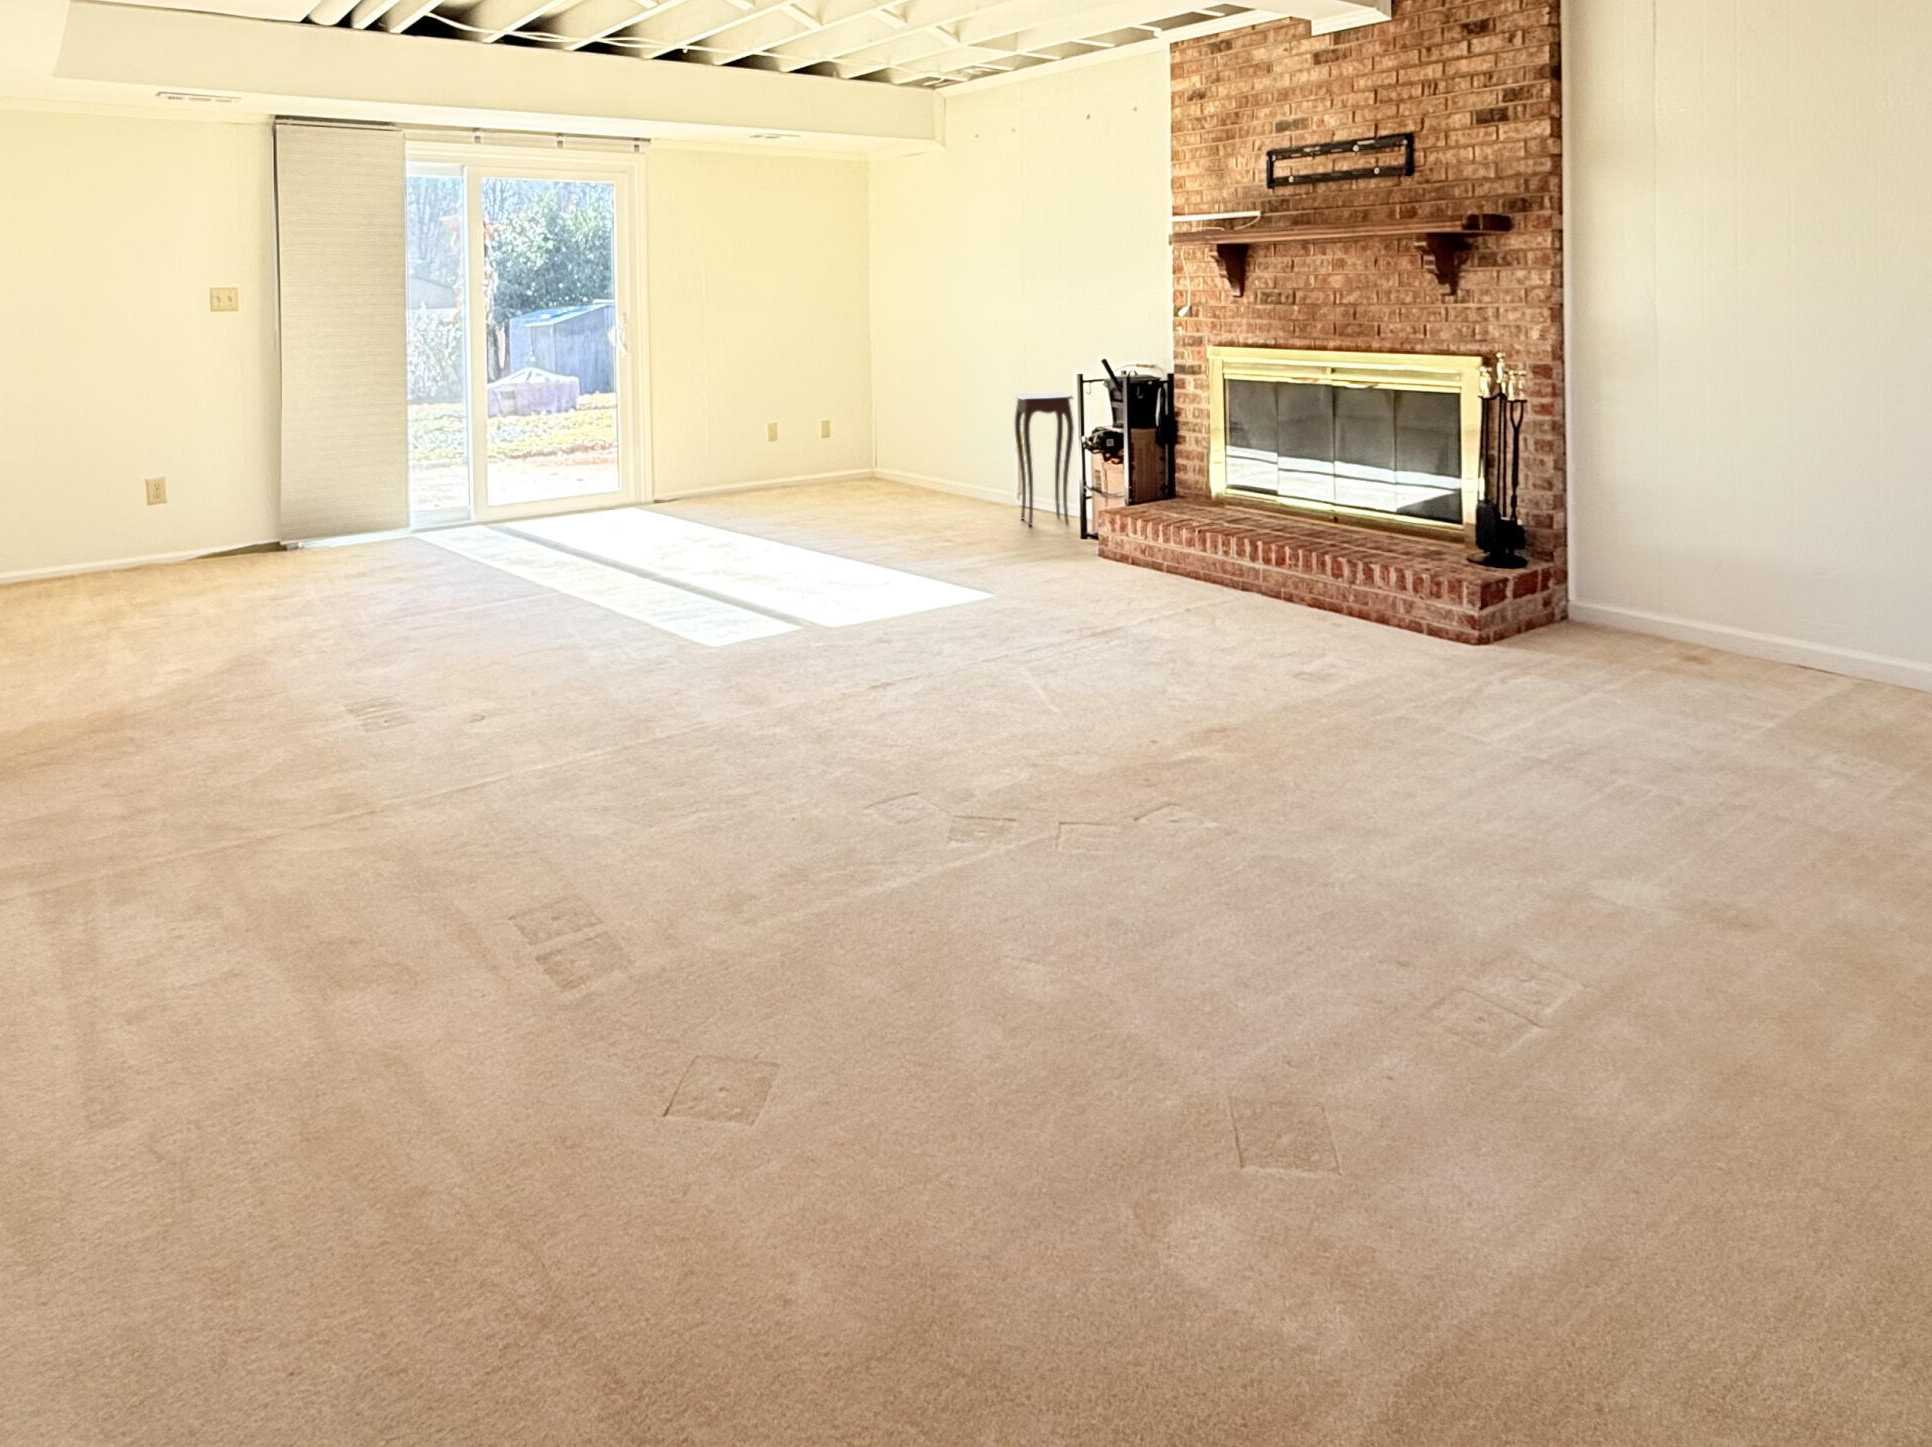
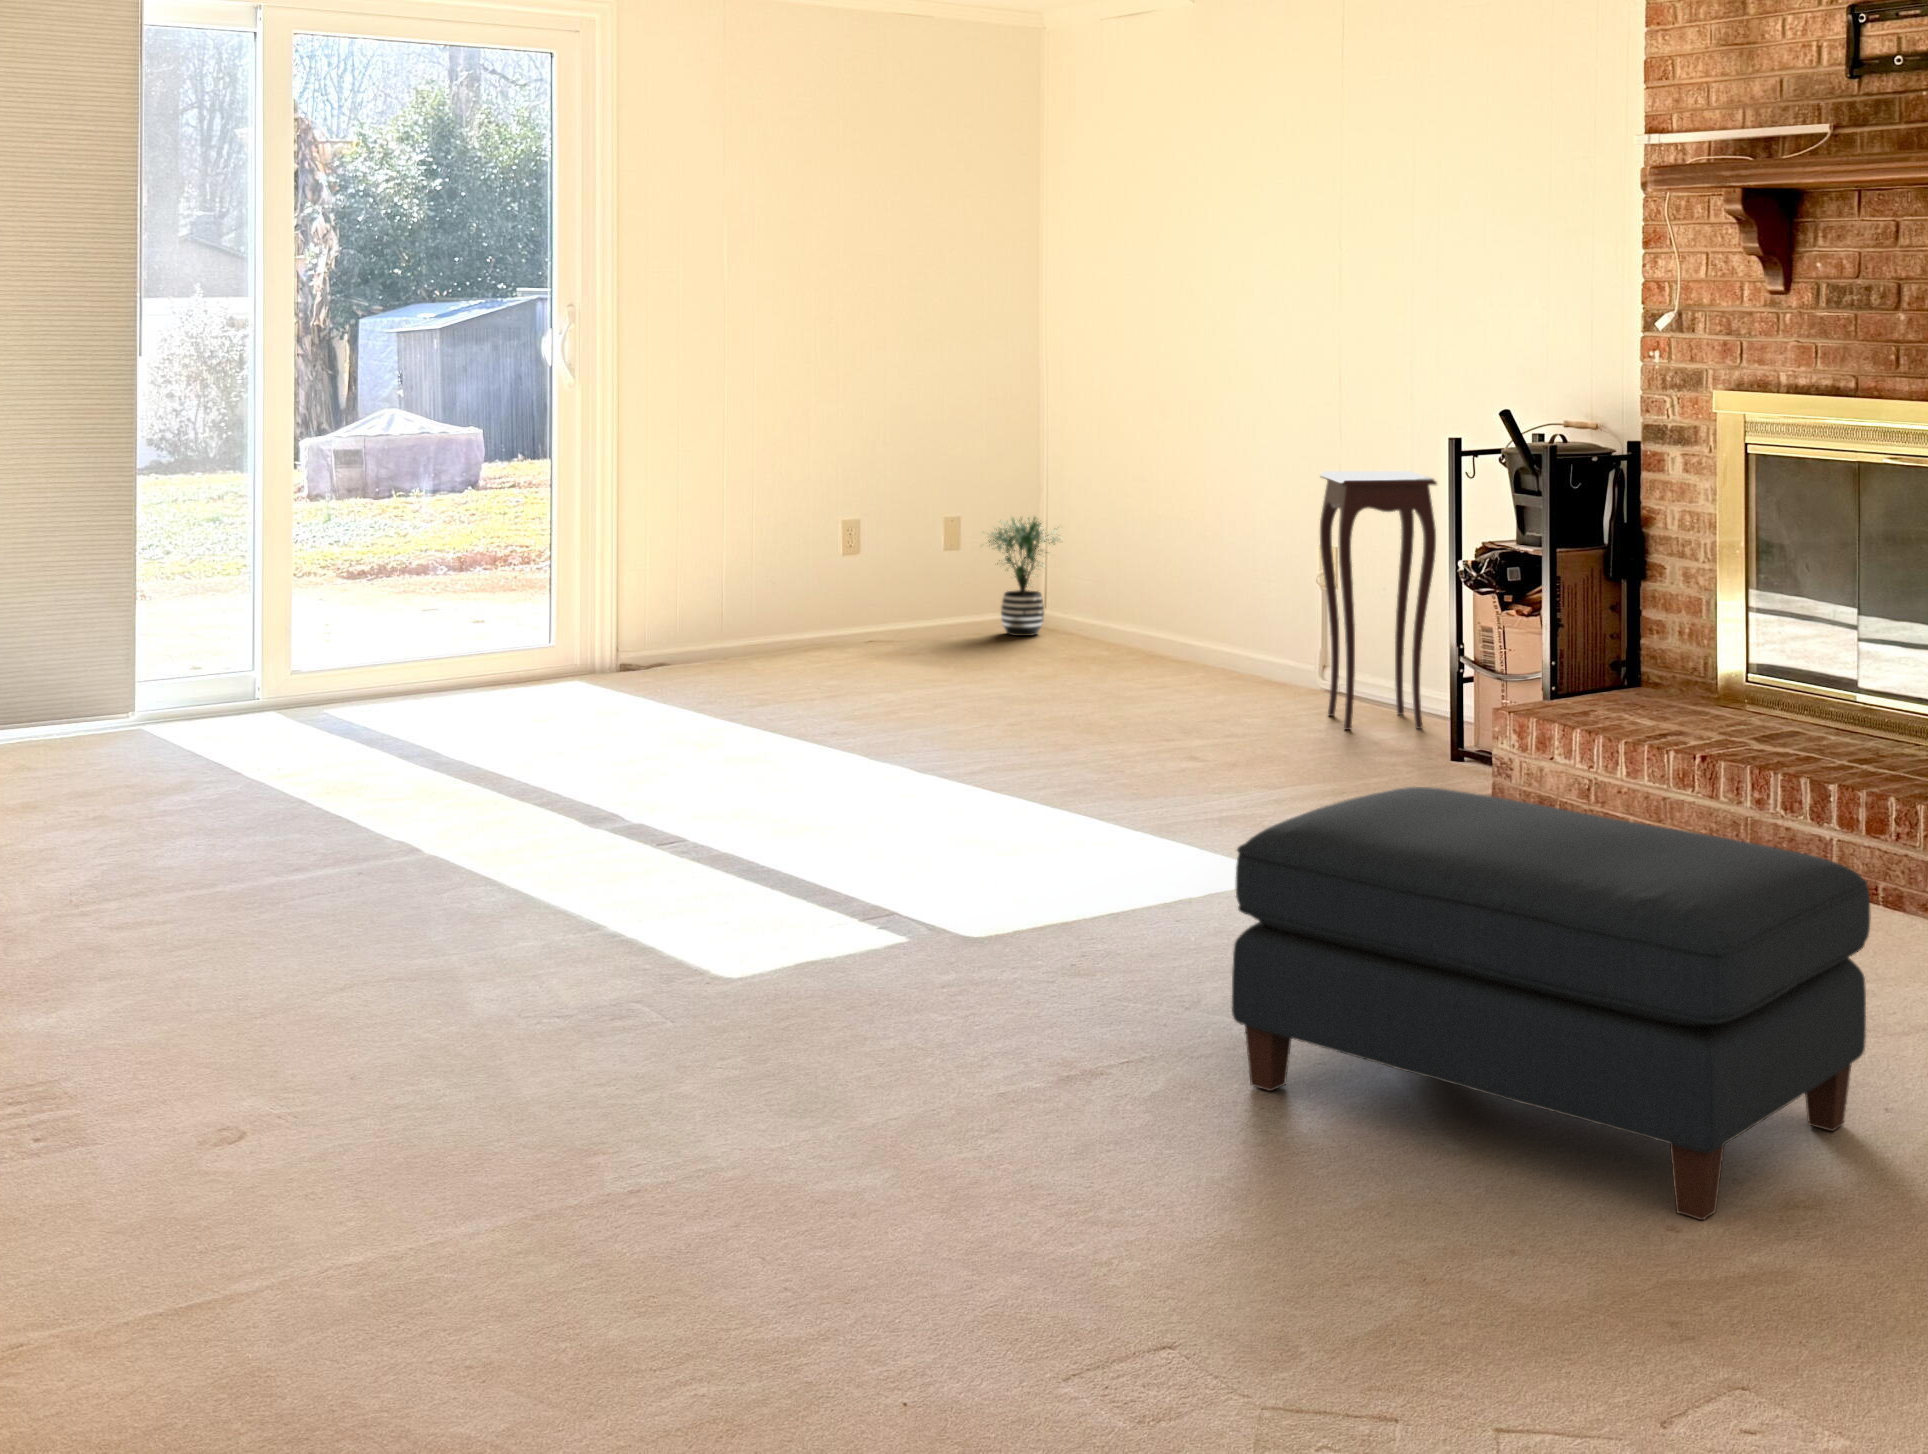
potted plant: none [840,420,886,484] -> present [981,517,1062,636]
ottoman: none [955,543,1251,731] -> present [1232,787,1870,1220]

